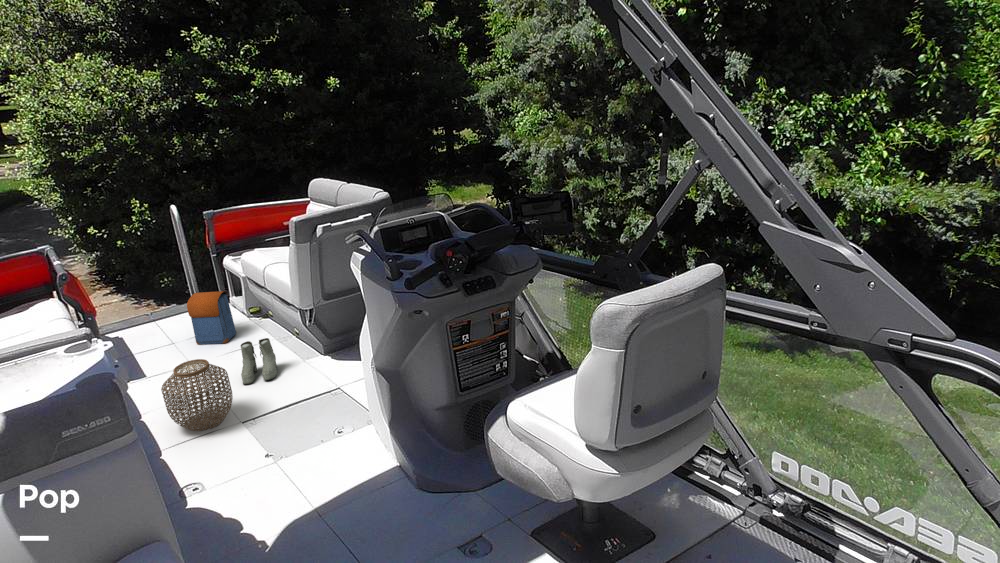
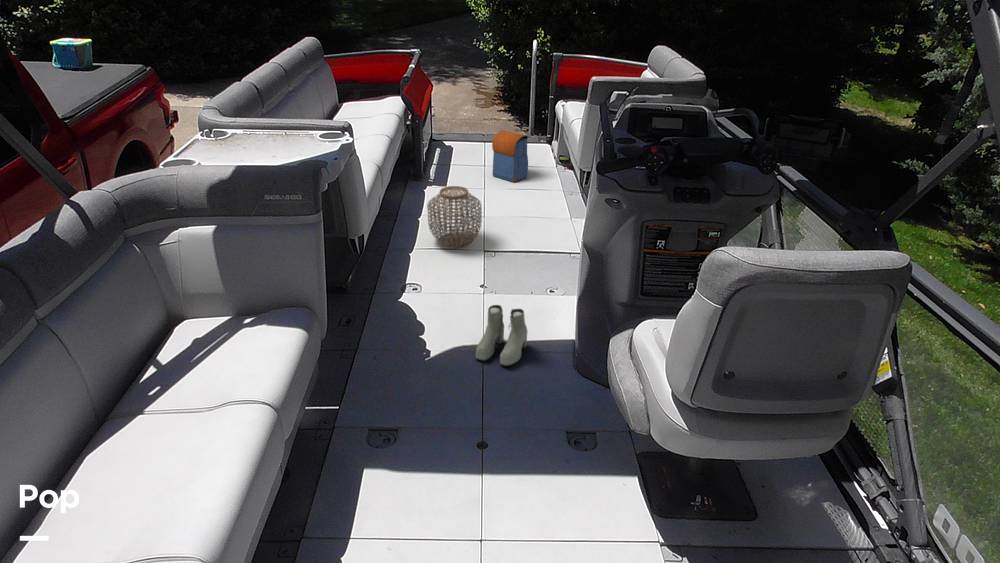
boots: present [241,338,277,384] -> present [476,305,527,366]

